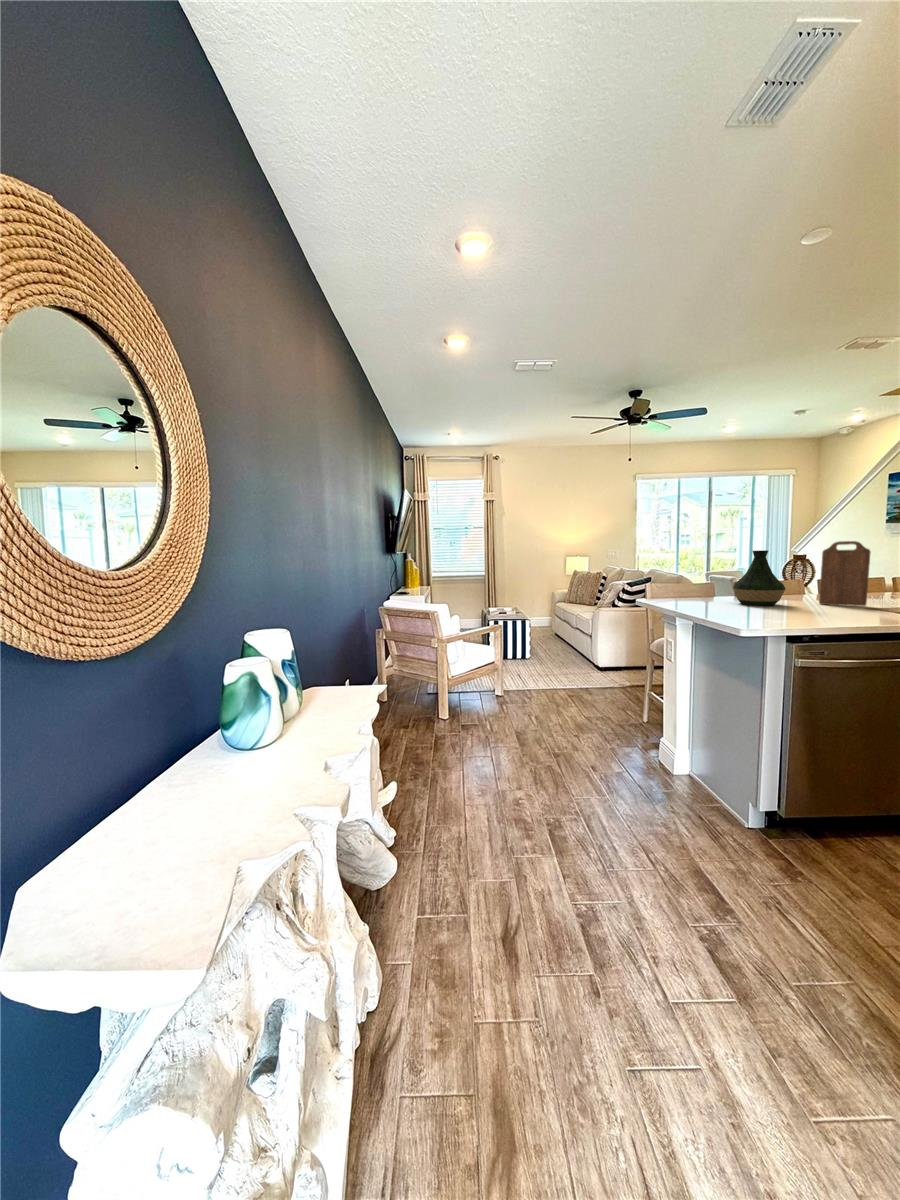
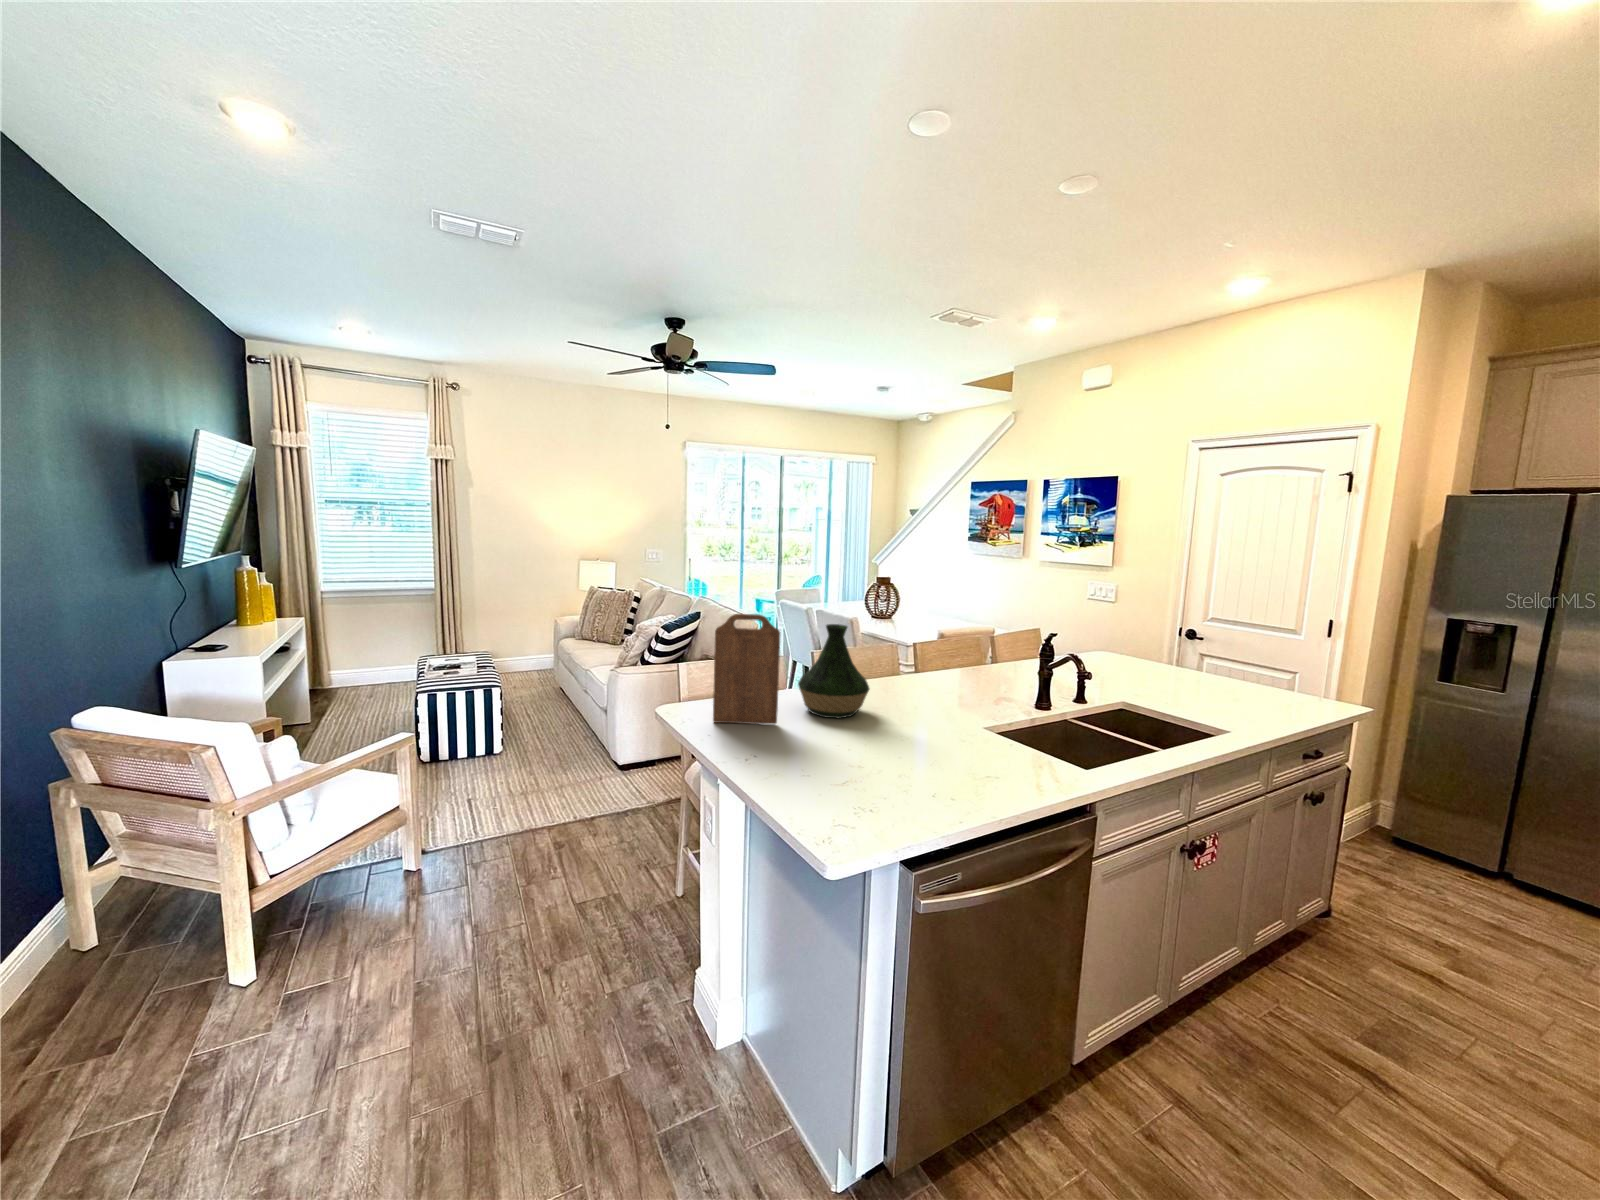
cutting board: present [819,541,870,606] -> present [713,614,780,724]

